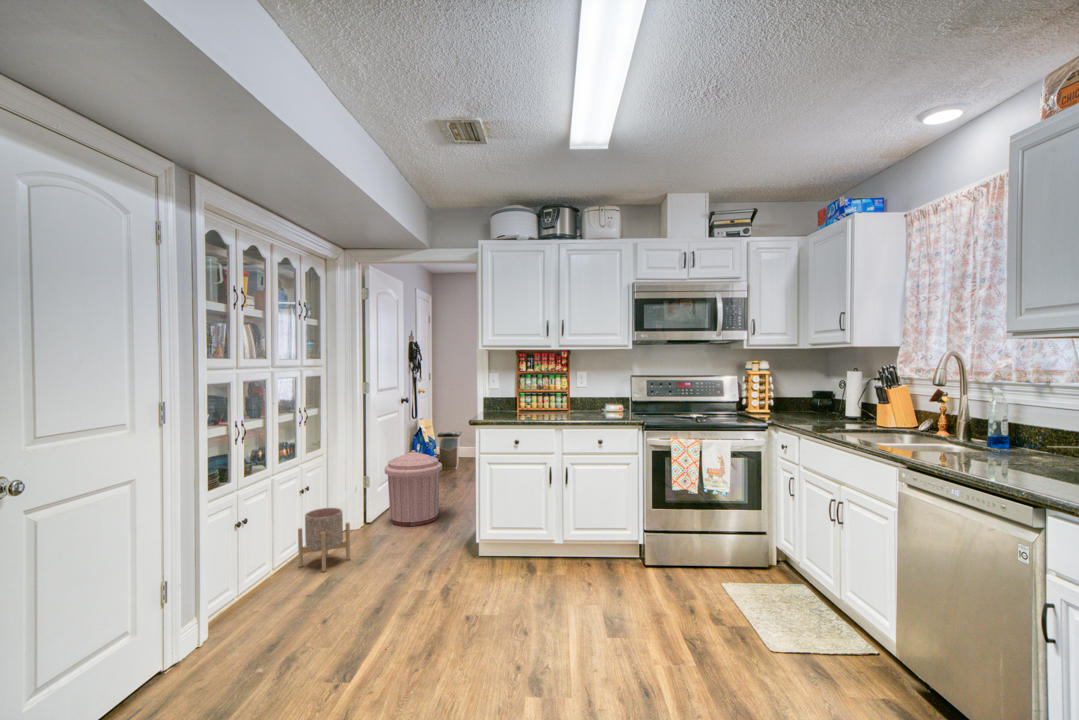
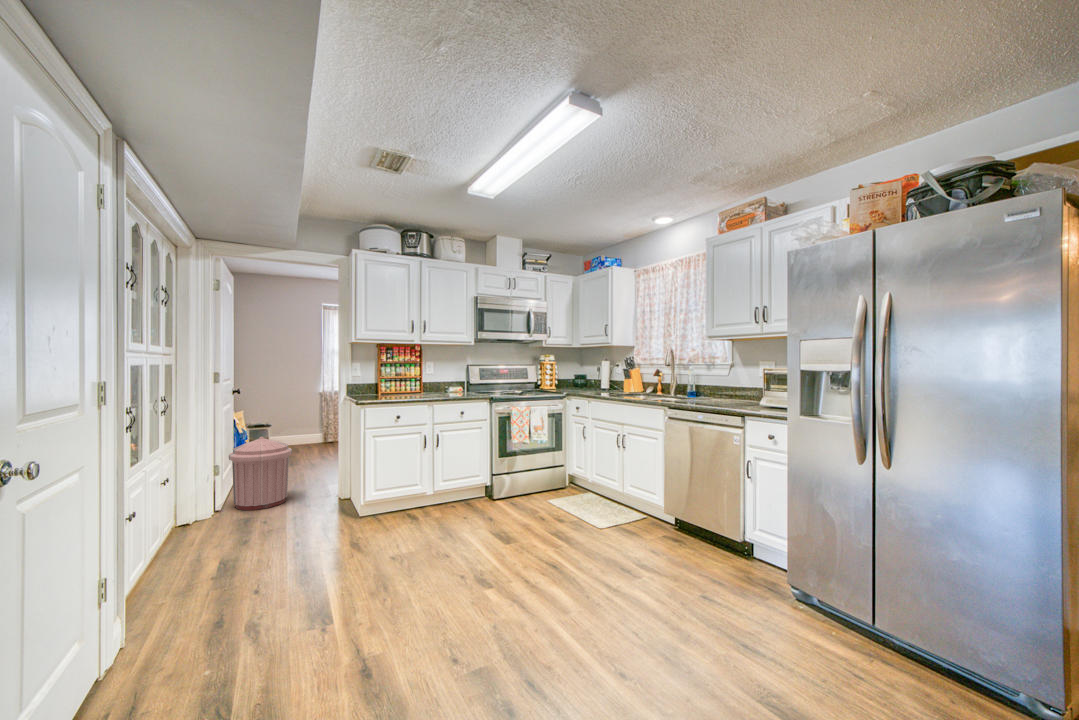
planter: present [298,508,350,572] -> none [165,493,224,557]

